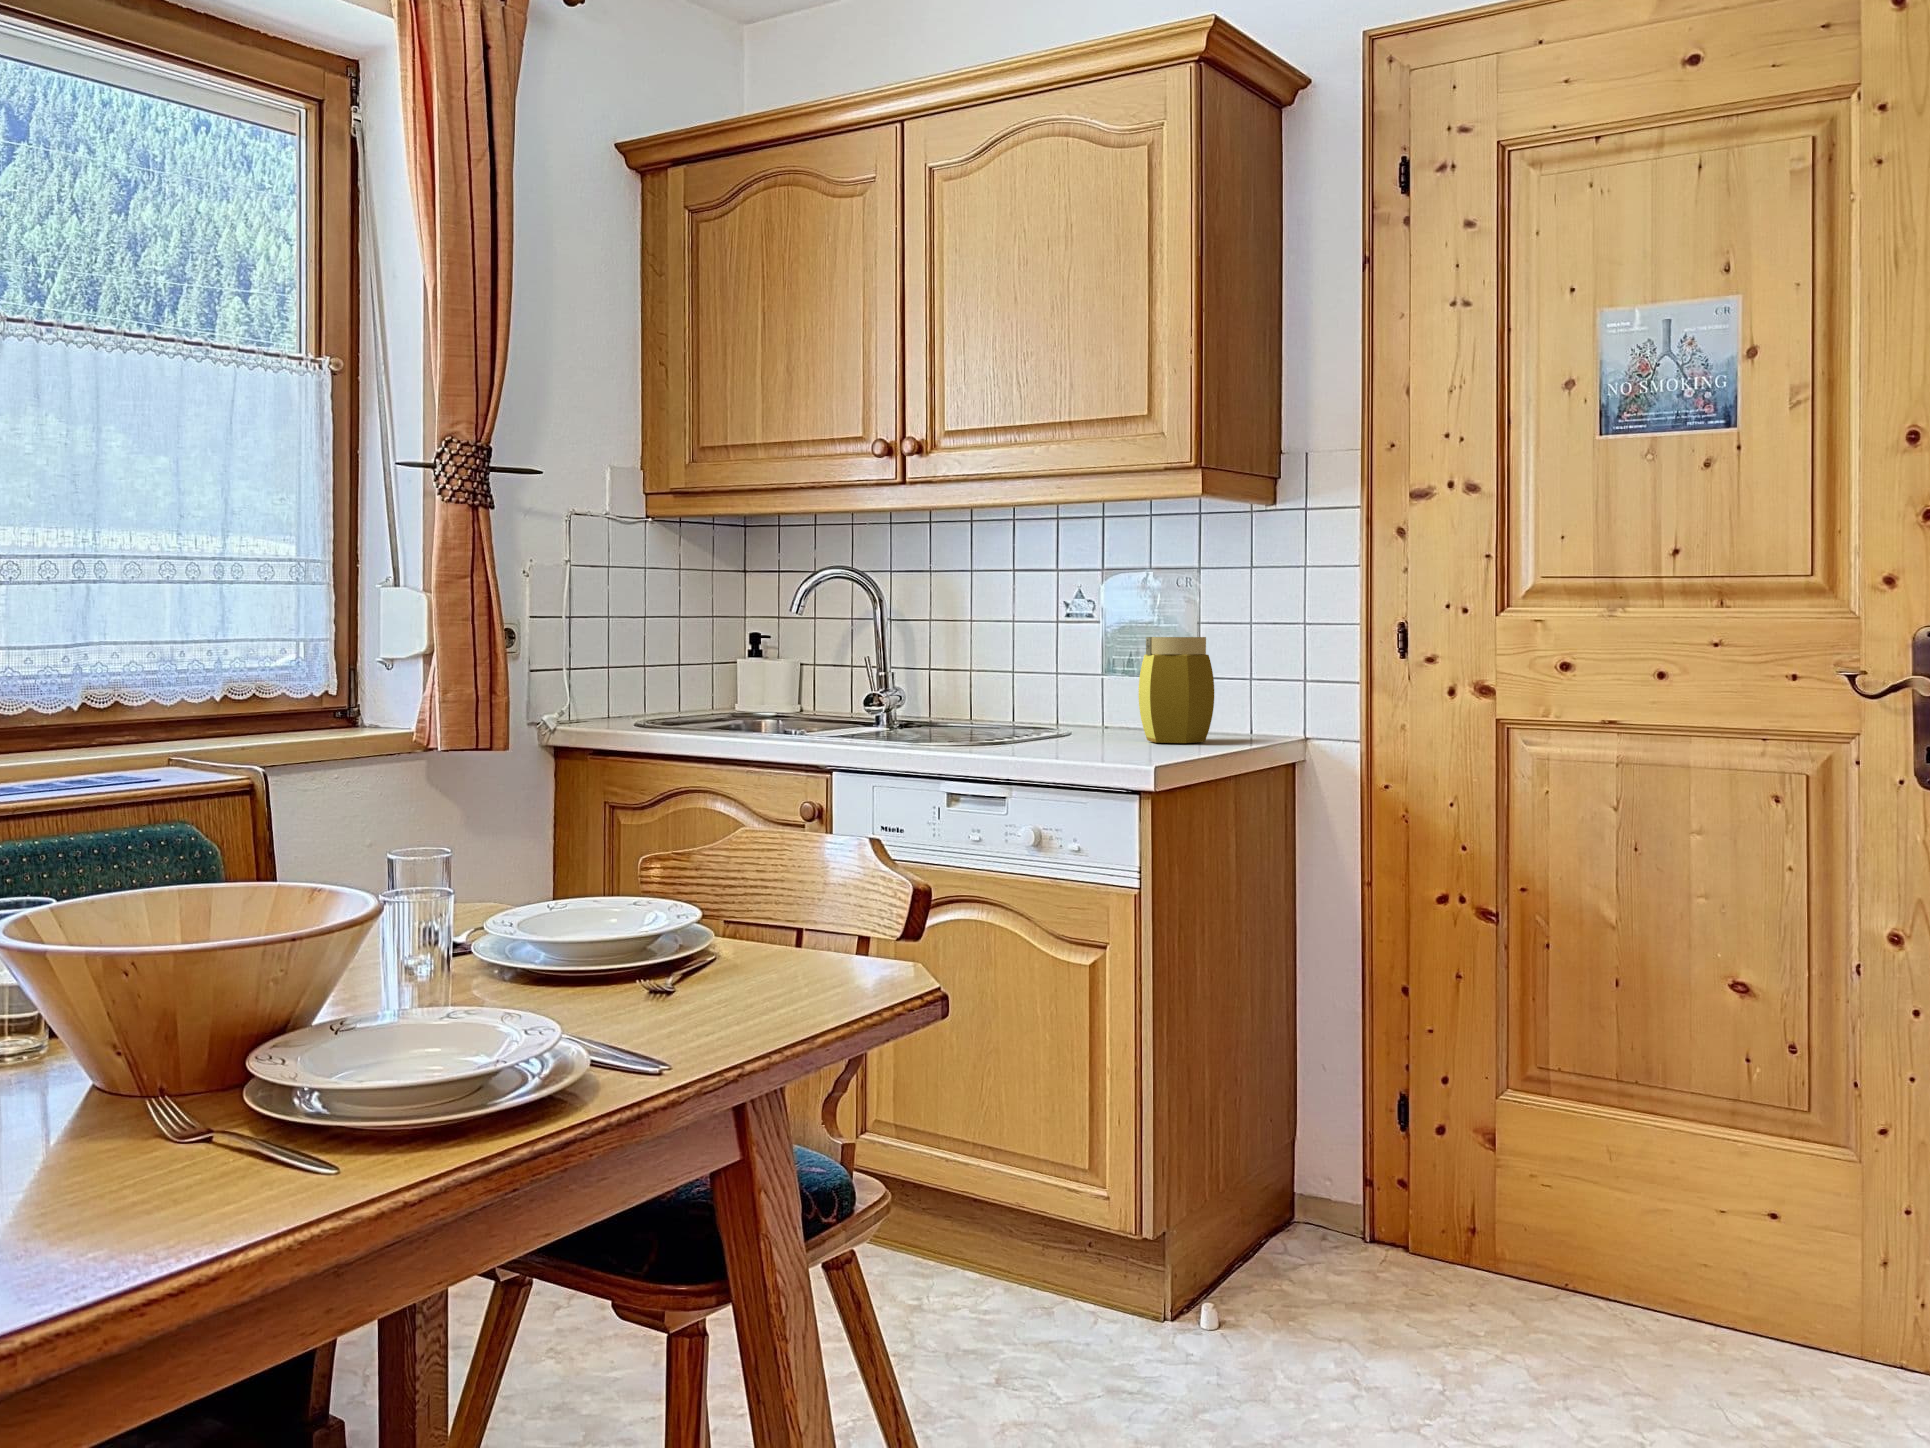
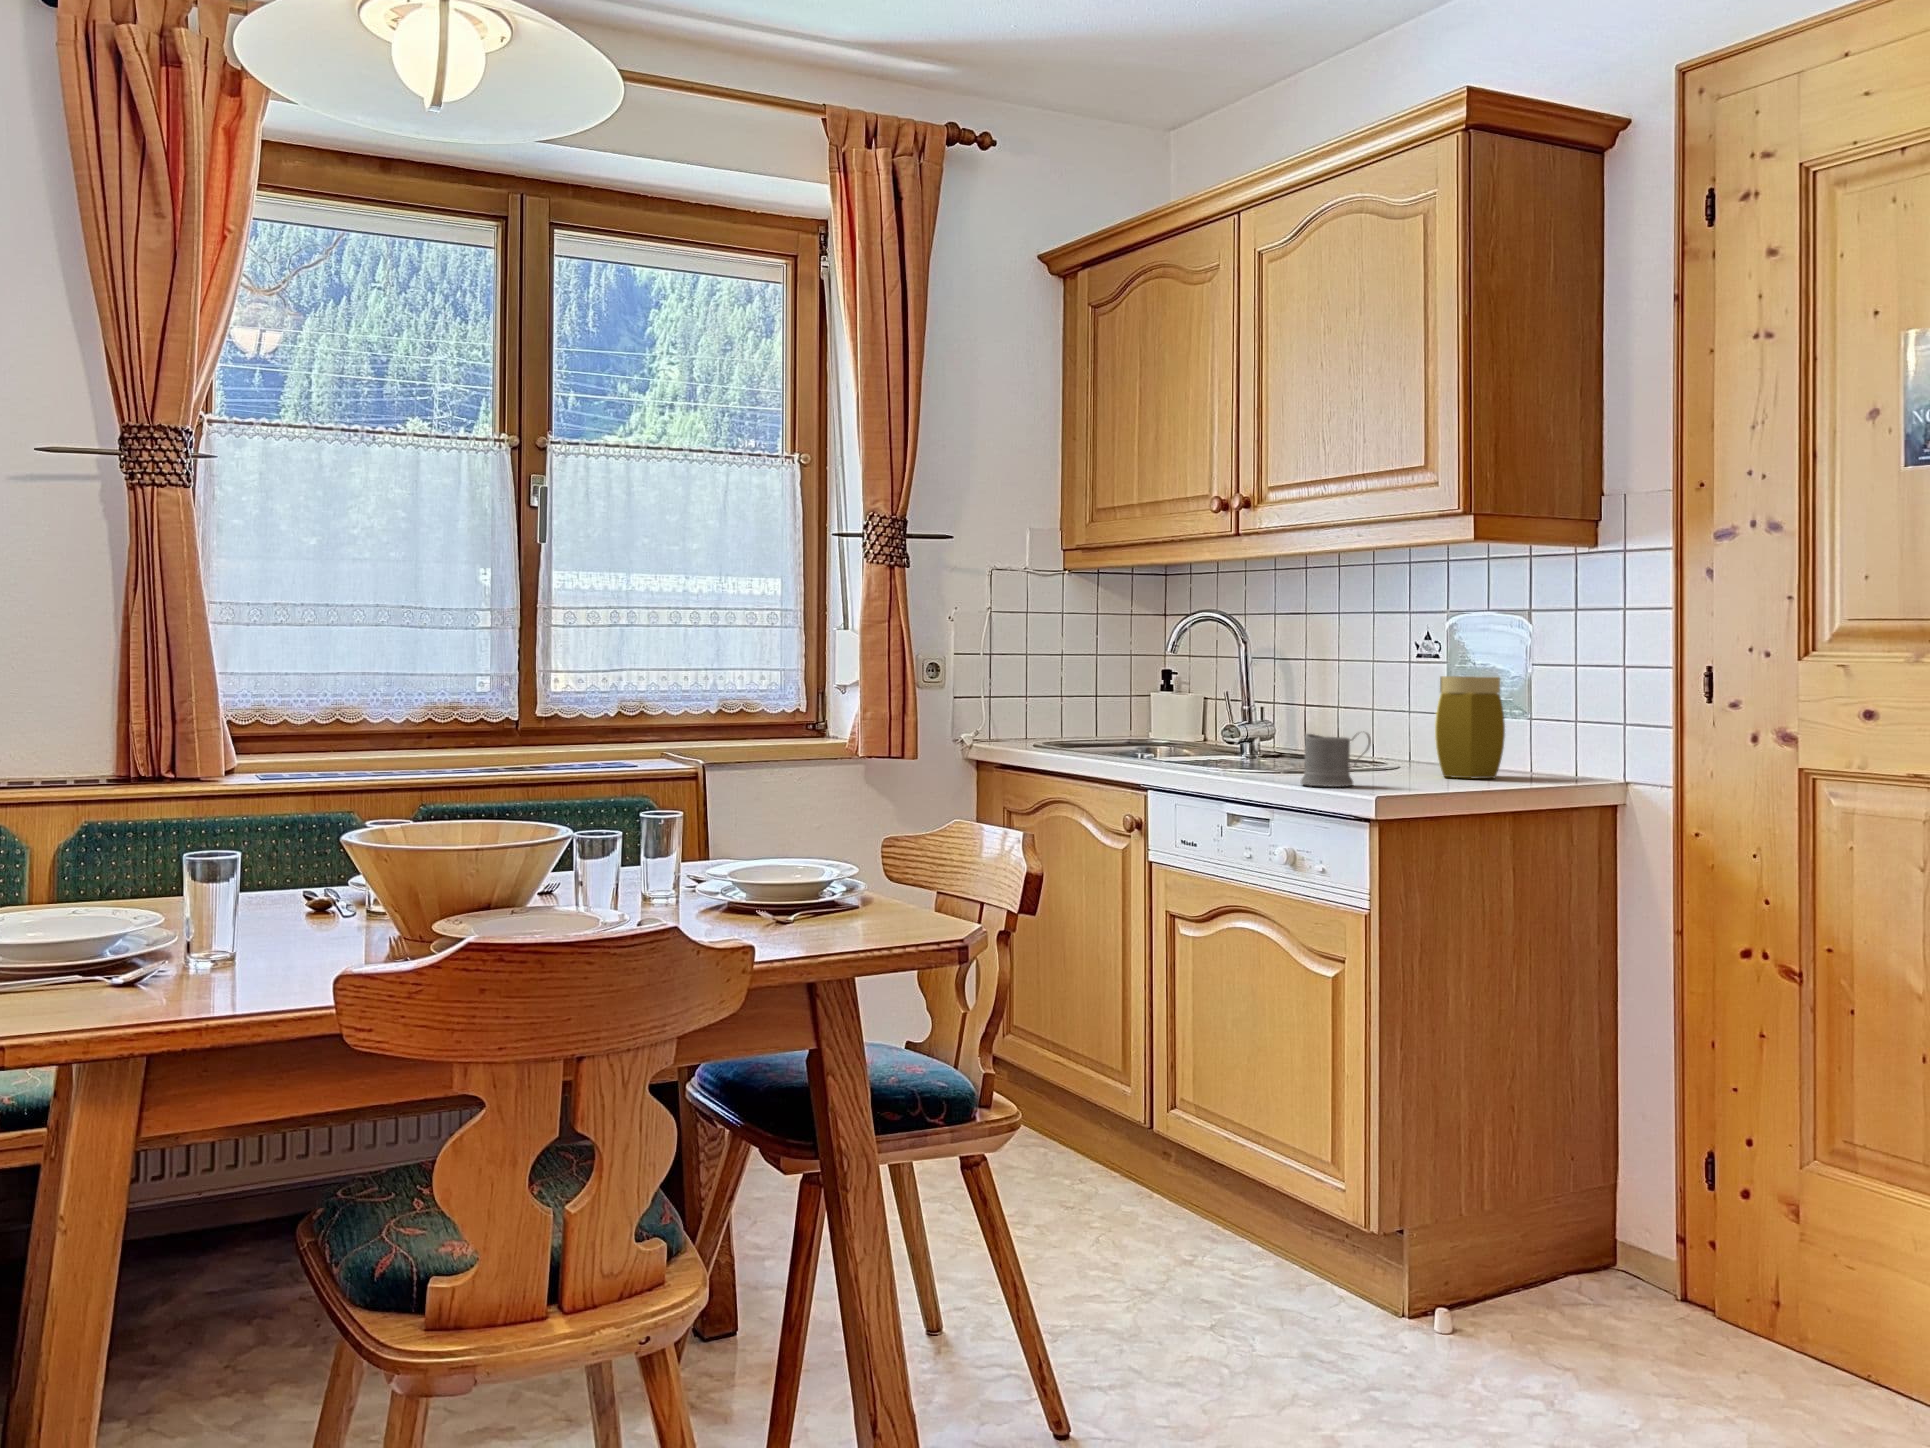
mug: none [1049,697,1127,758] -> present [1300,733,1371,787]

